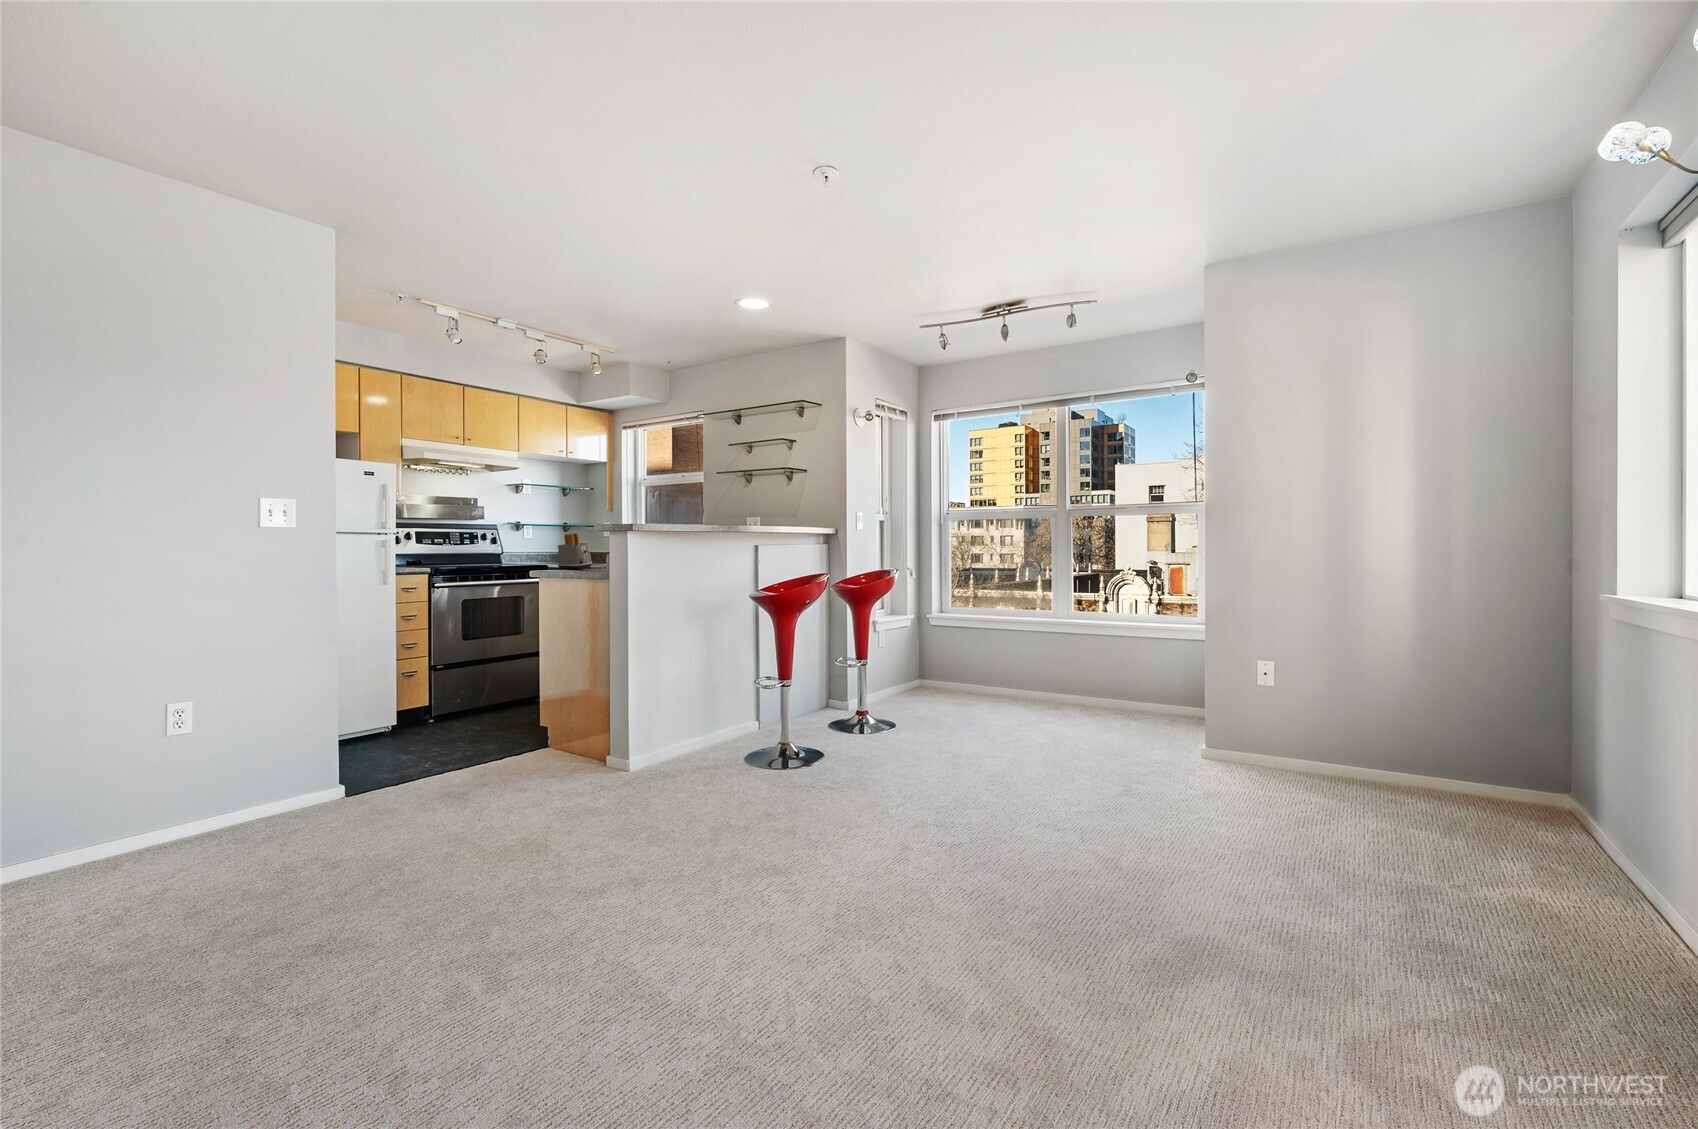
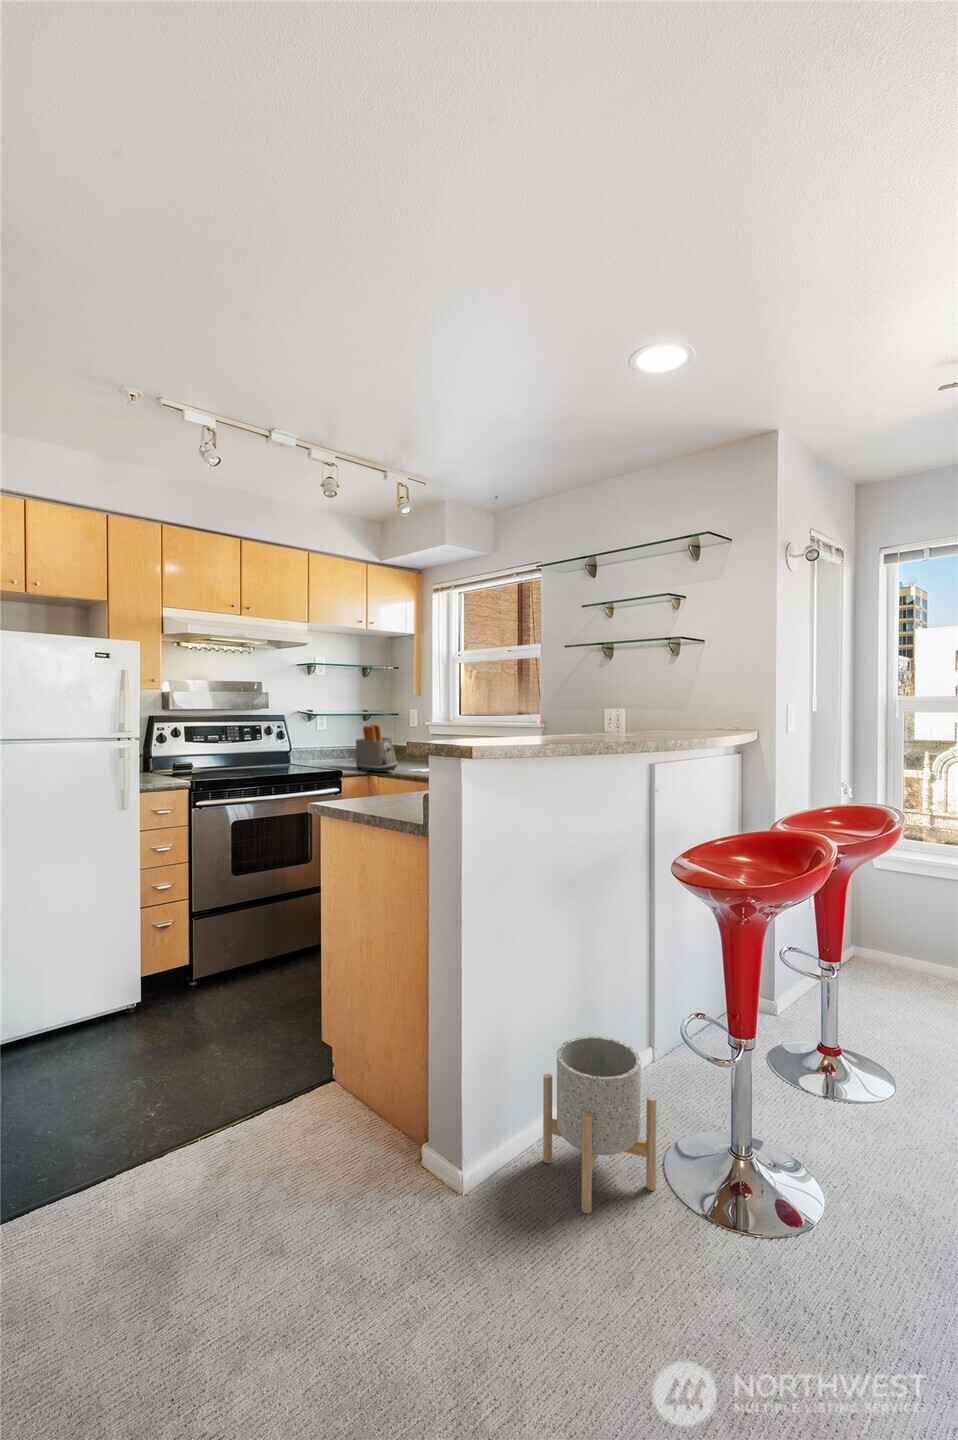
planter: none [672,689,730,764] -> present [543,1036,656,1214]

